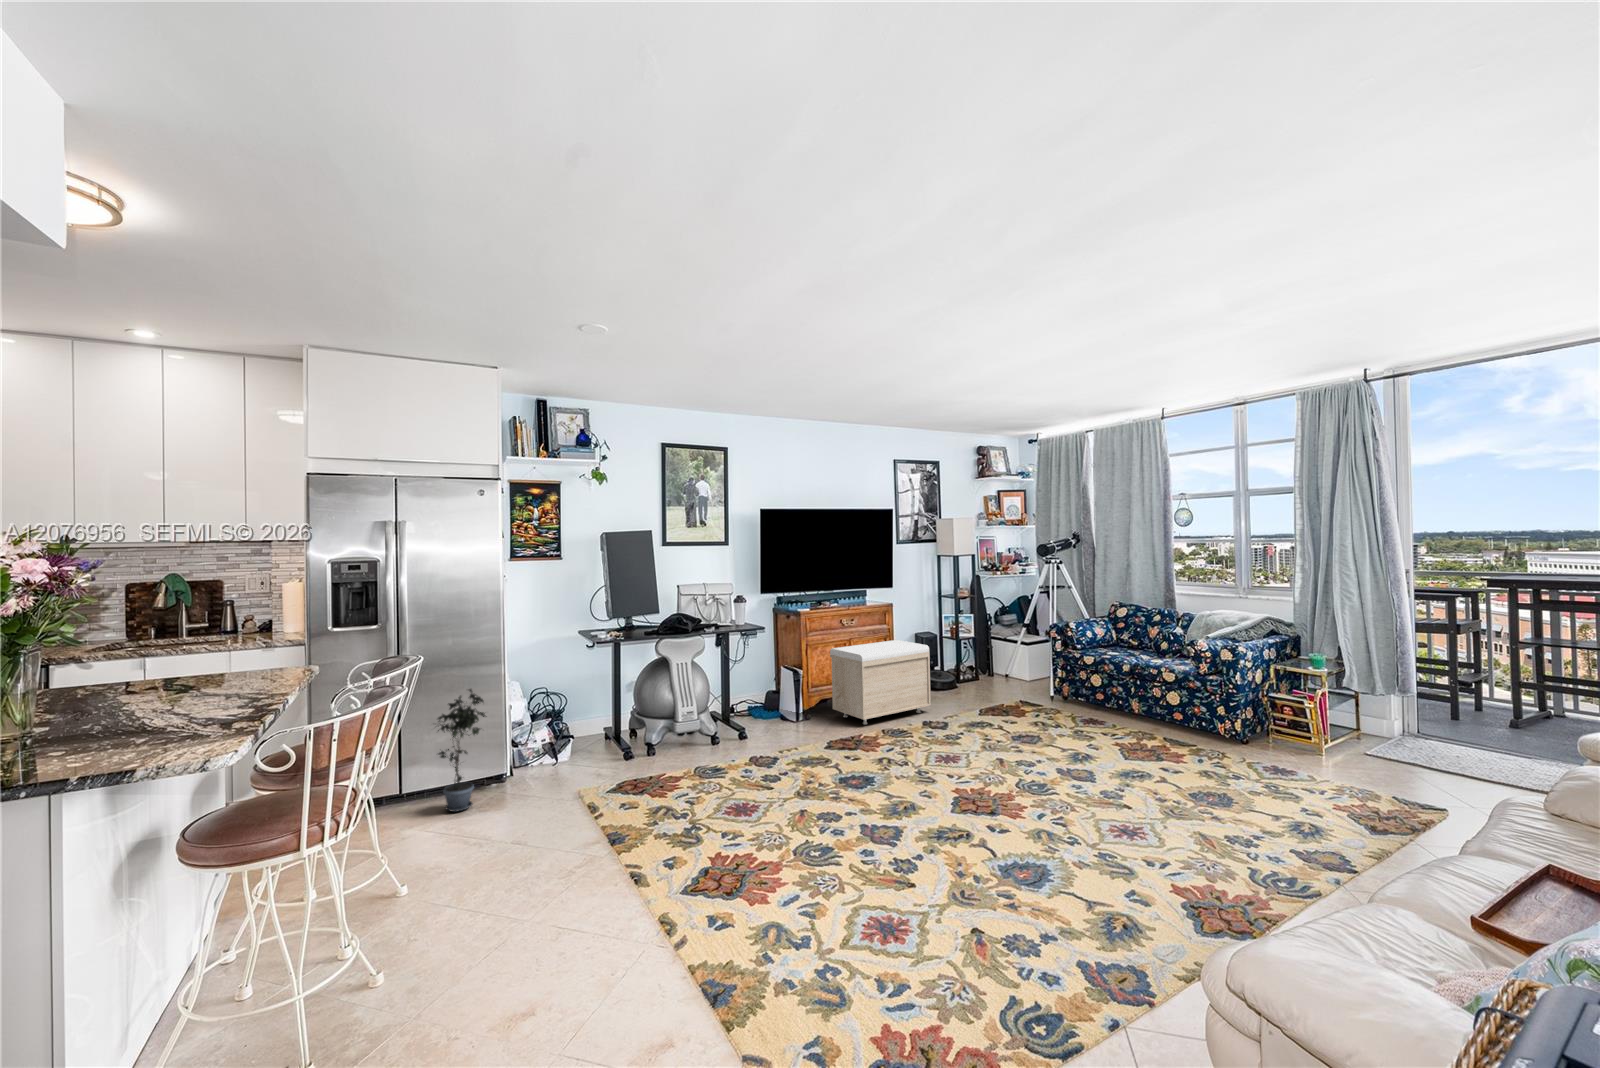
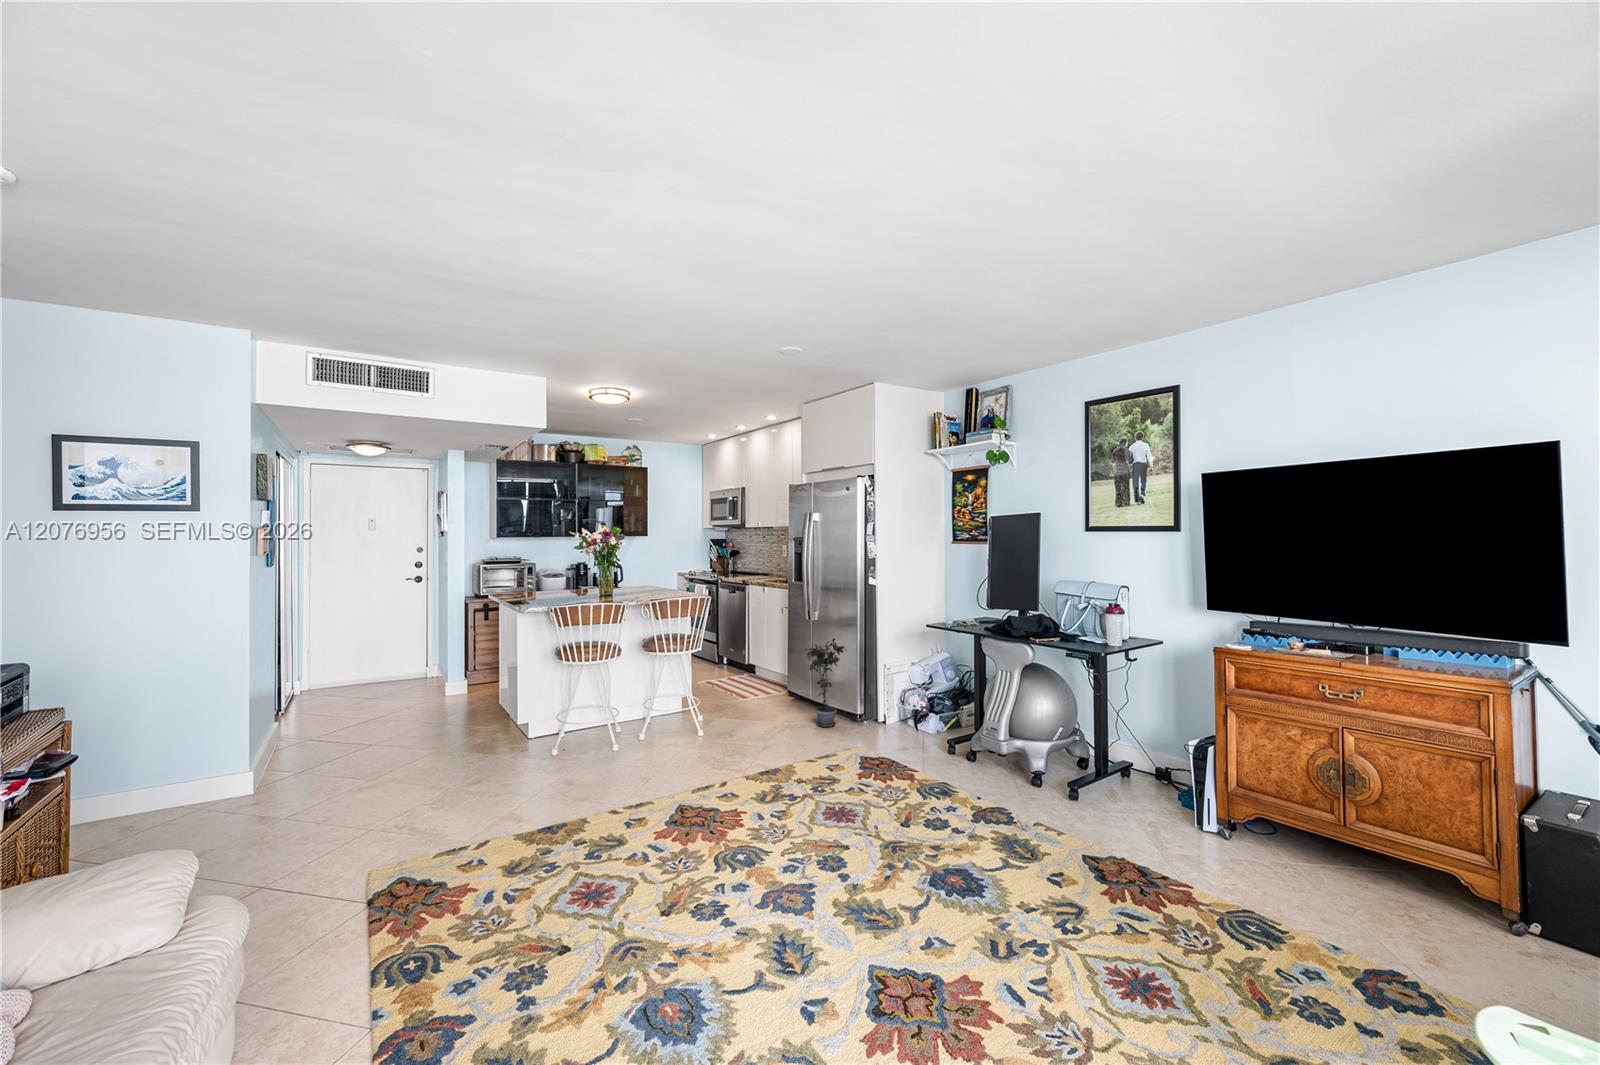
storage bench: present [830,640,931,724] -> none [1230,726,1498,955]

